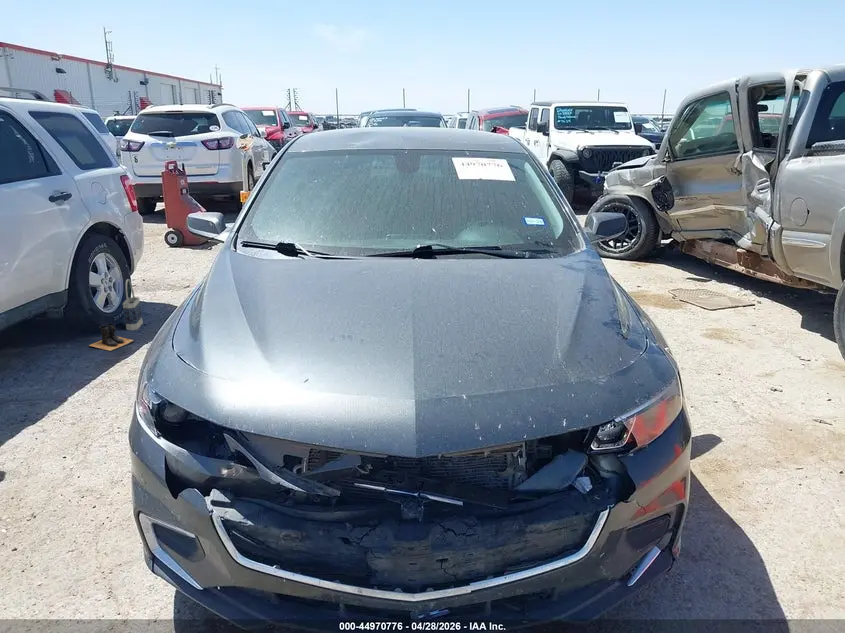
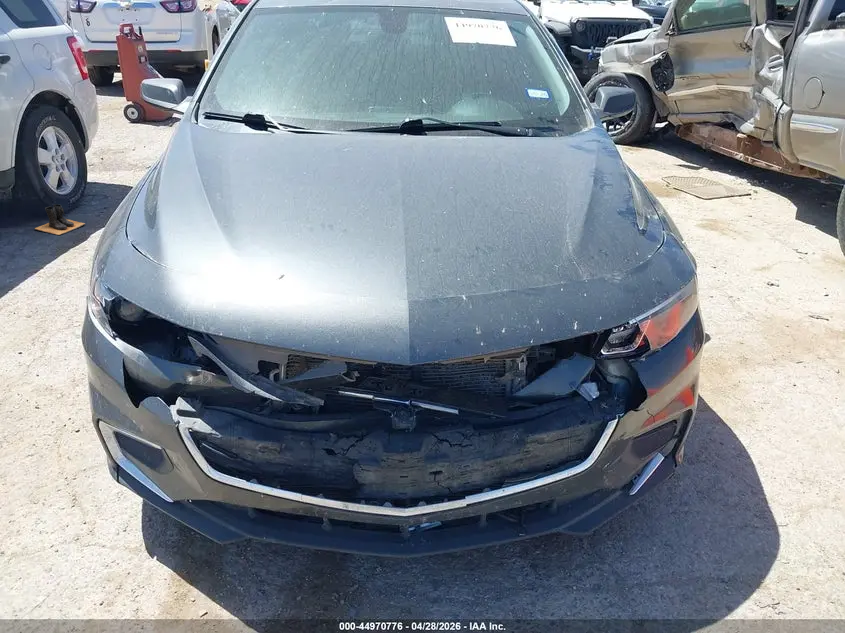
bag: present [123,279,143,330] -> none [70,155,94,212]

